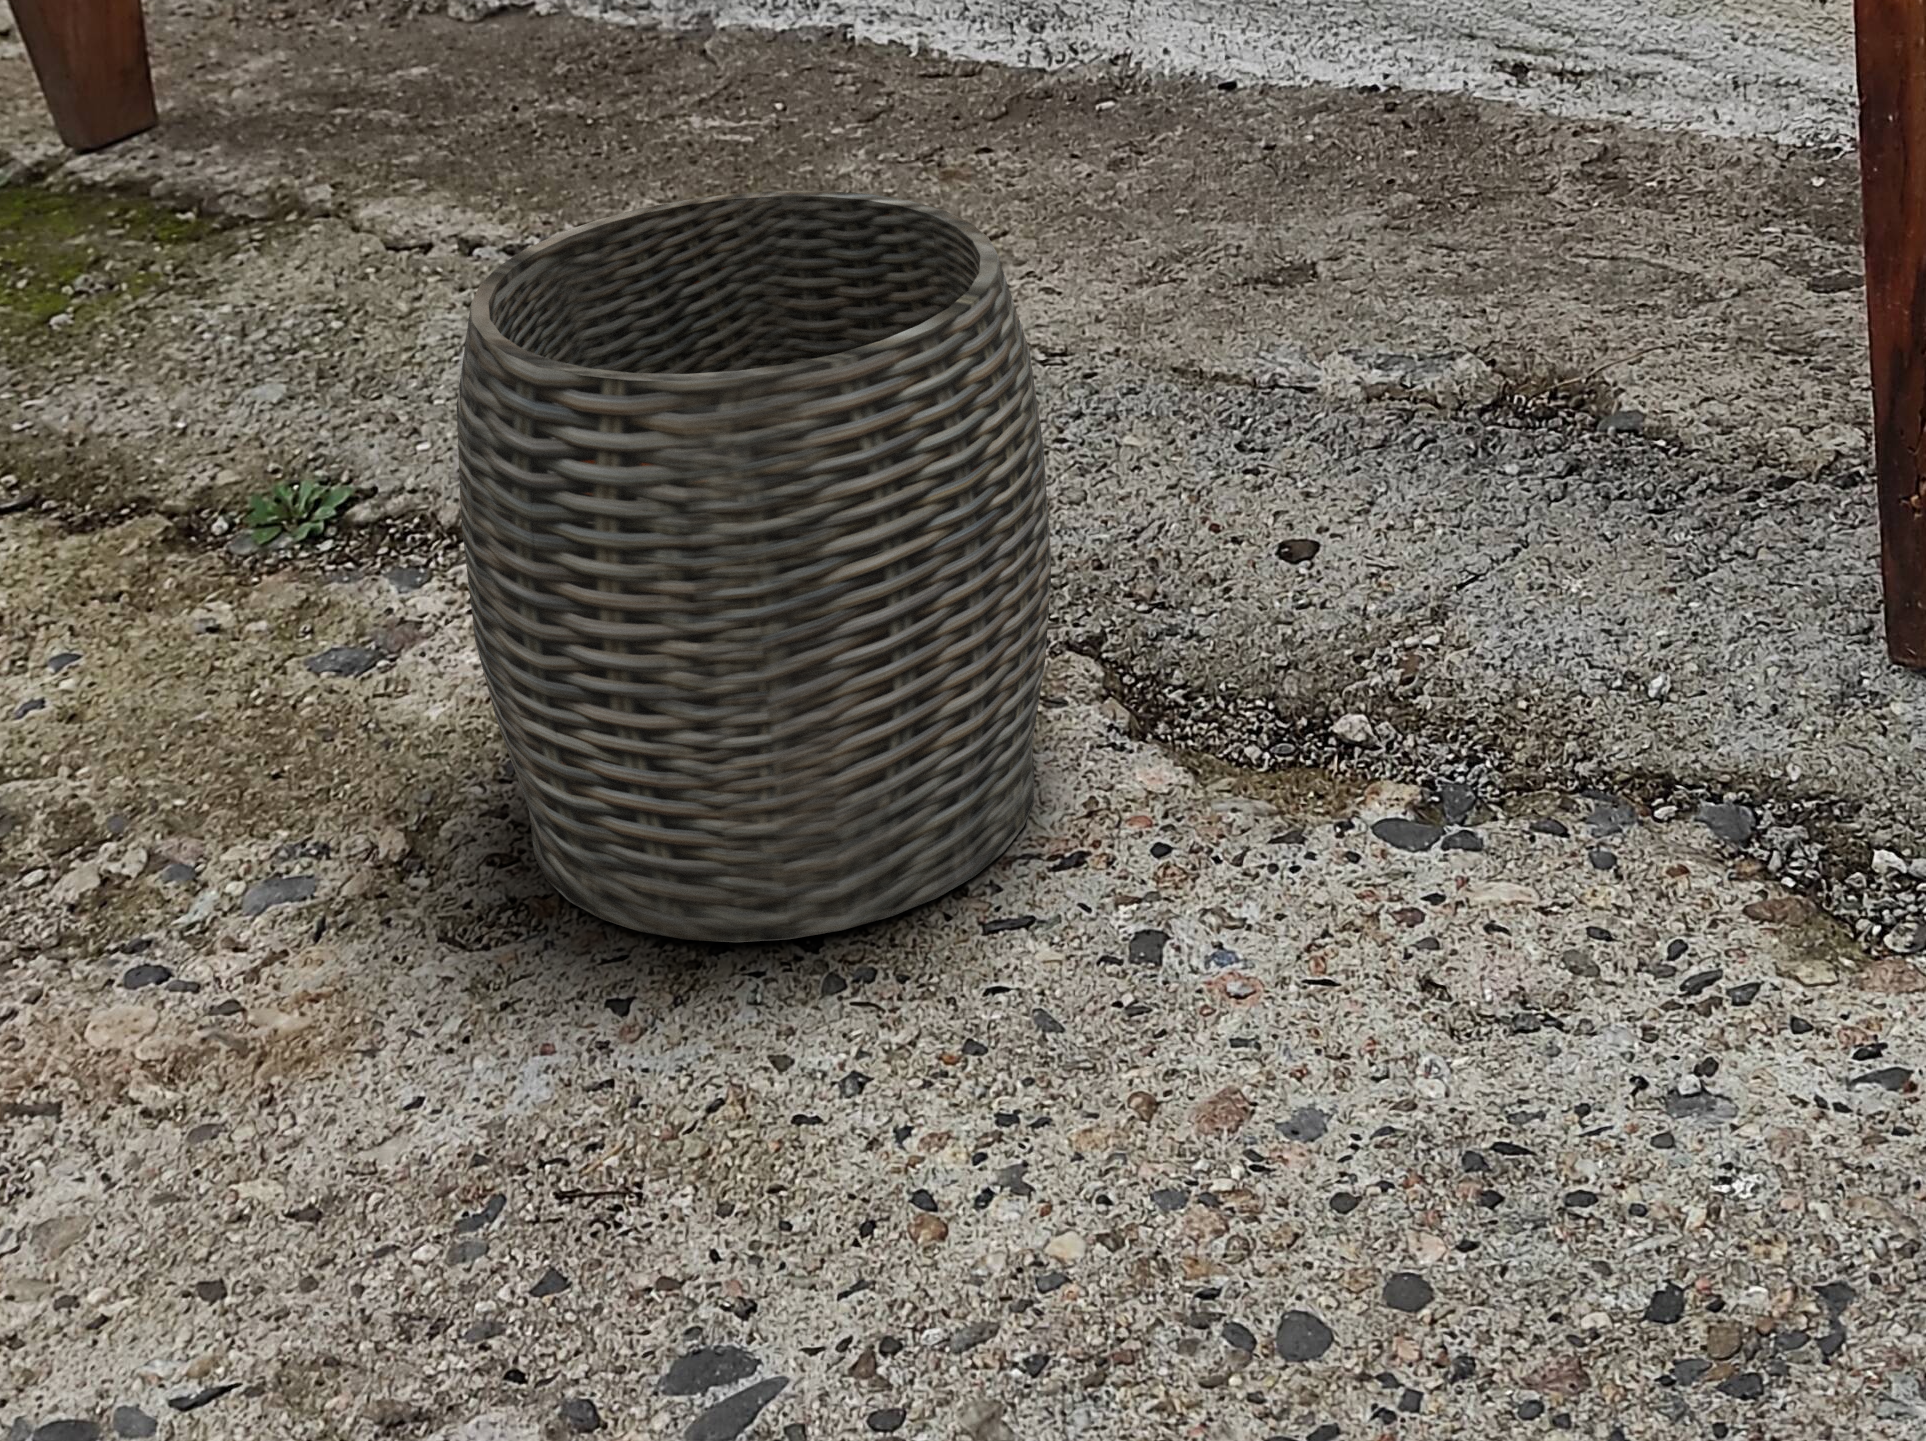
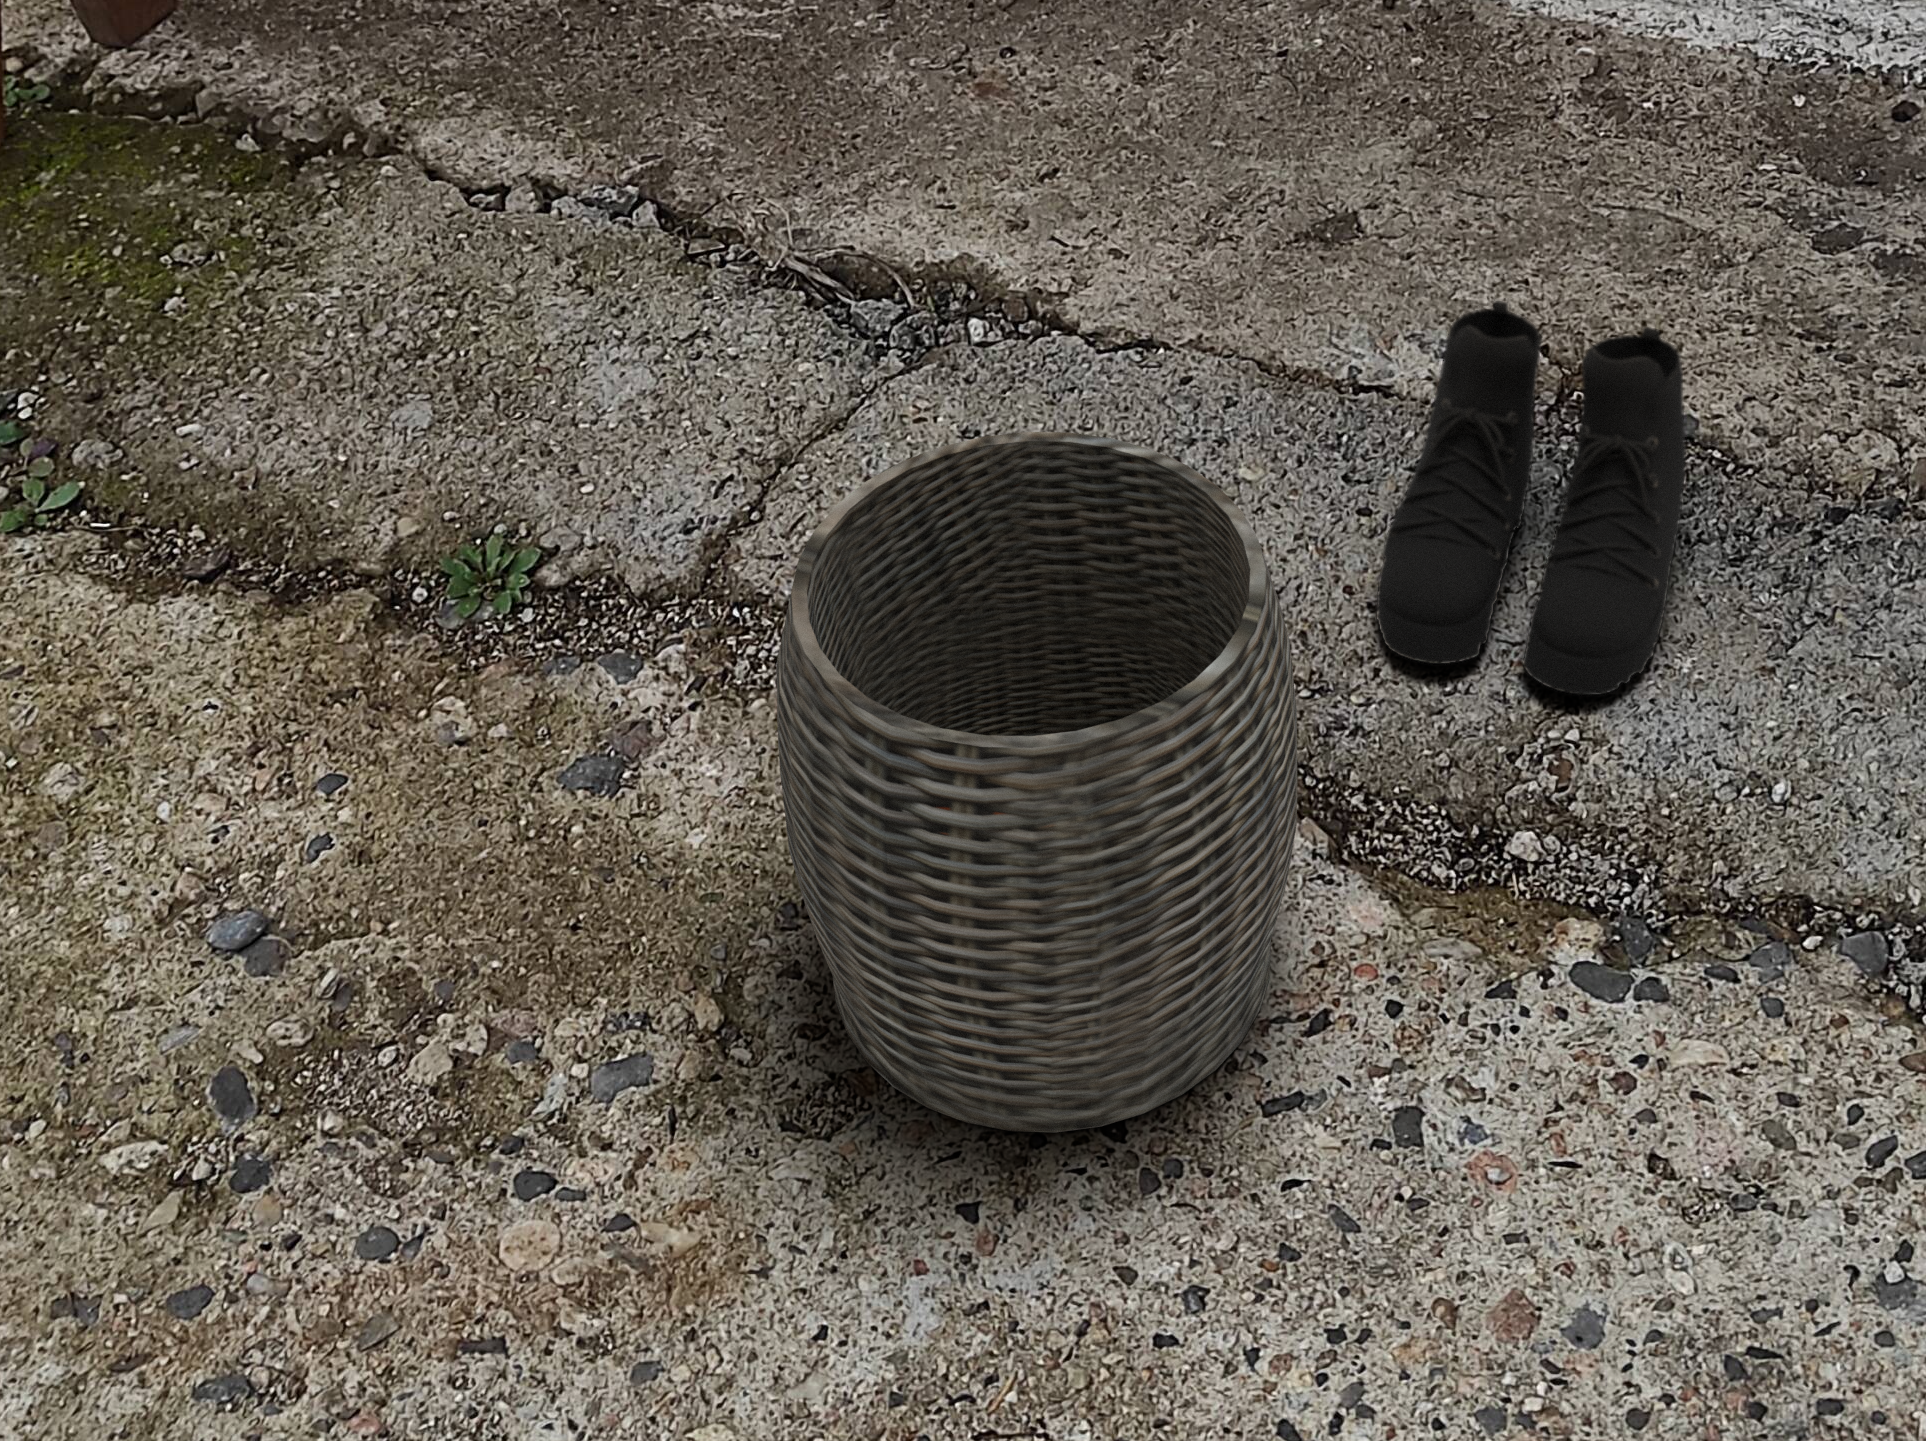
boots: none [1230,225,1590,604] -> present [1376,301,1686,695]

